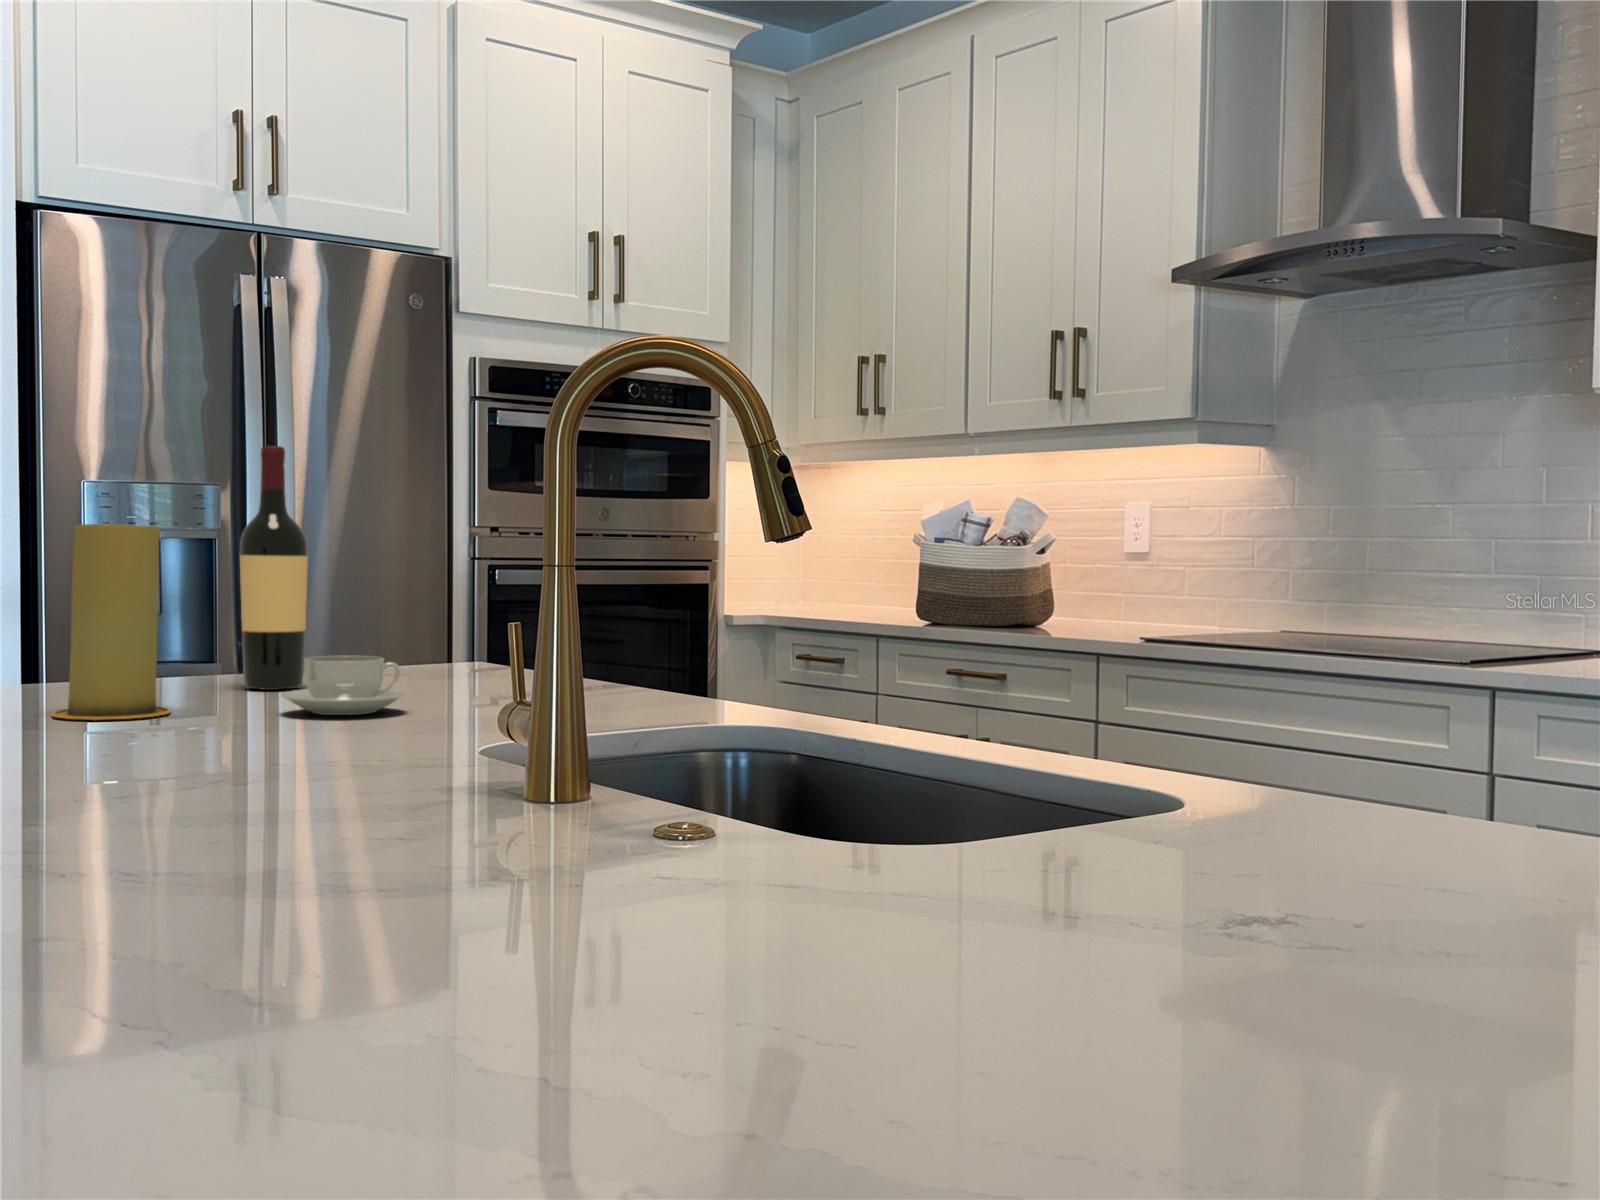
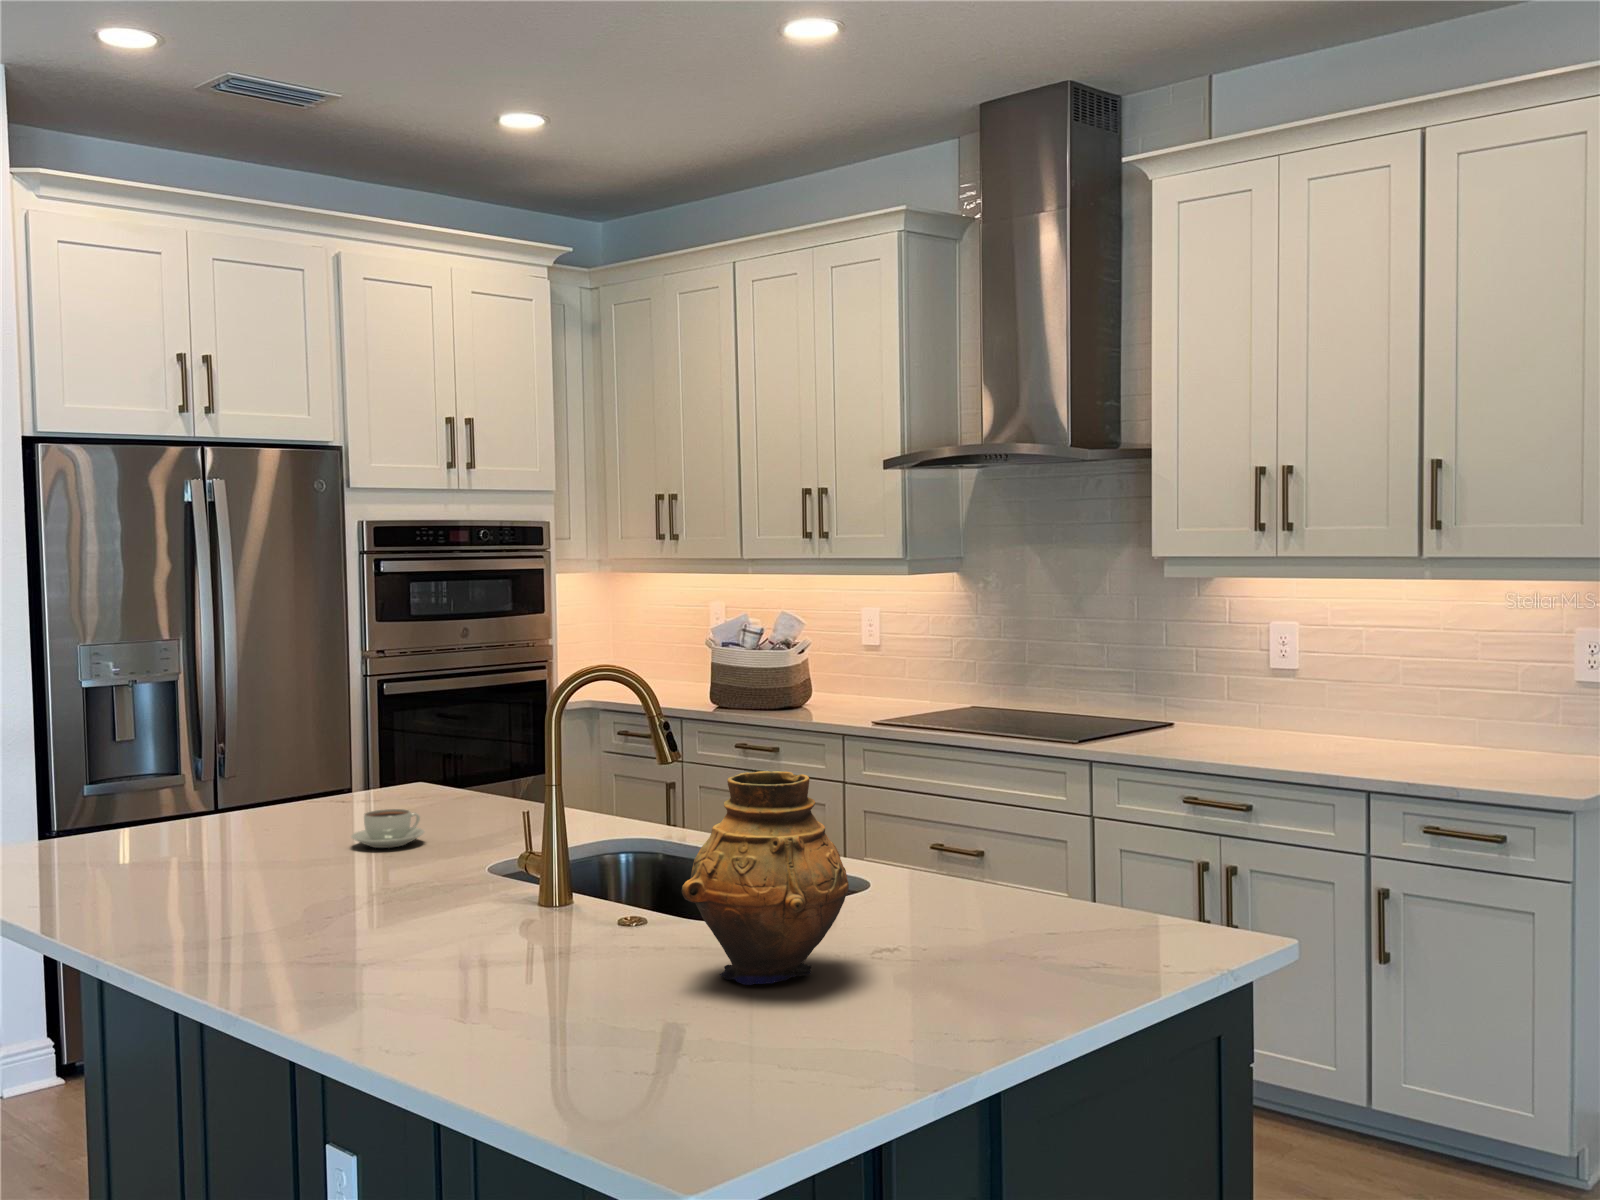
vase: none [739,394,1232,997] -> present [682,771,849,985]
wine bottle: present [240,446,308,690] -> none [294,671,336,826]
candle: present [52,524,171,720] -> none [217,741,286,863]

